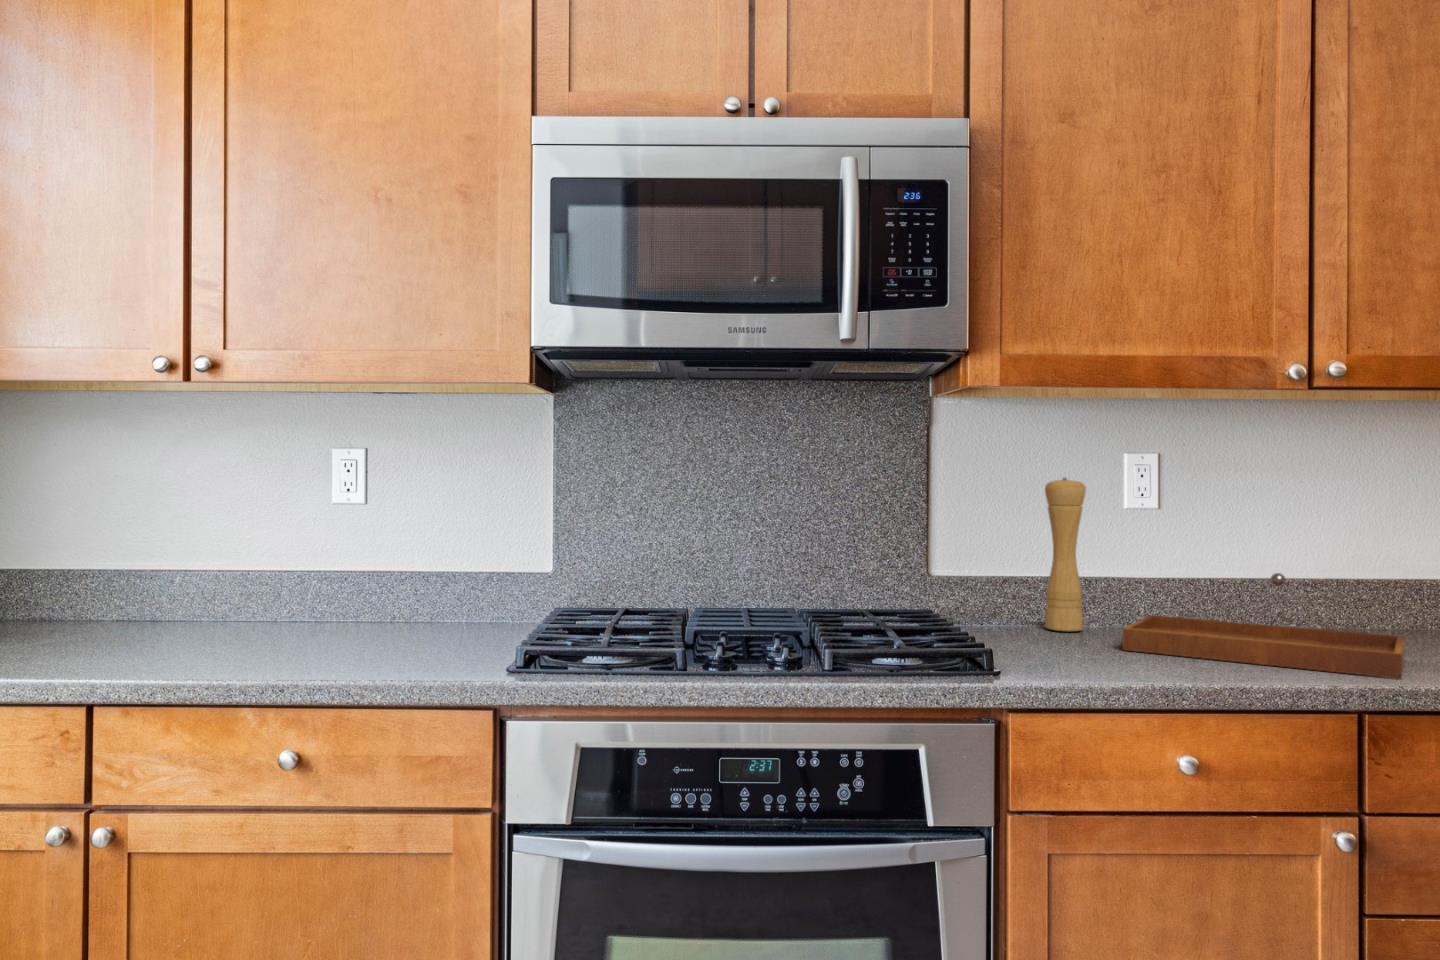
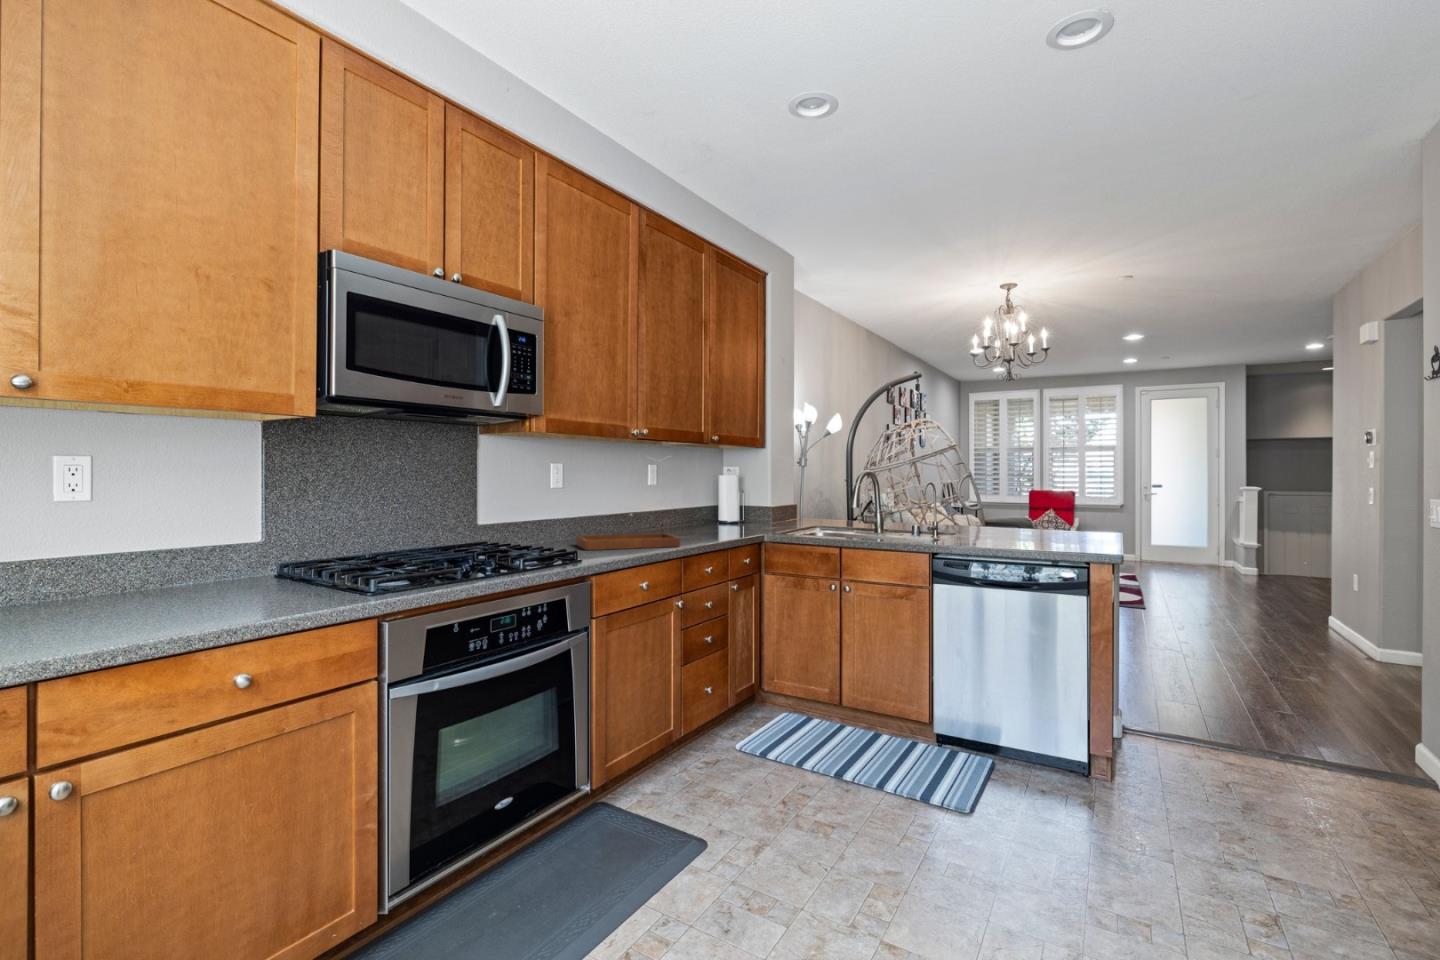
pepper mill: present [1045,478,1086,631] -> none [531,475,550,547]

